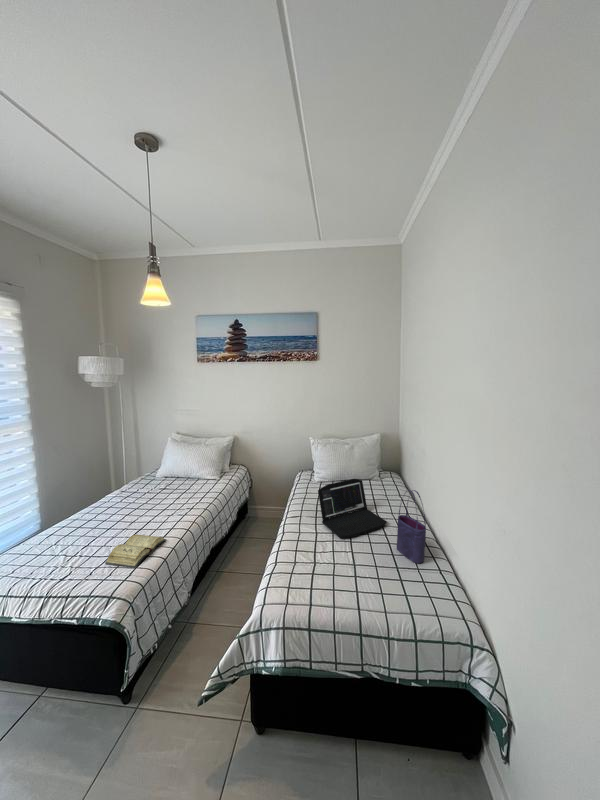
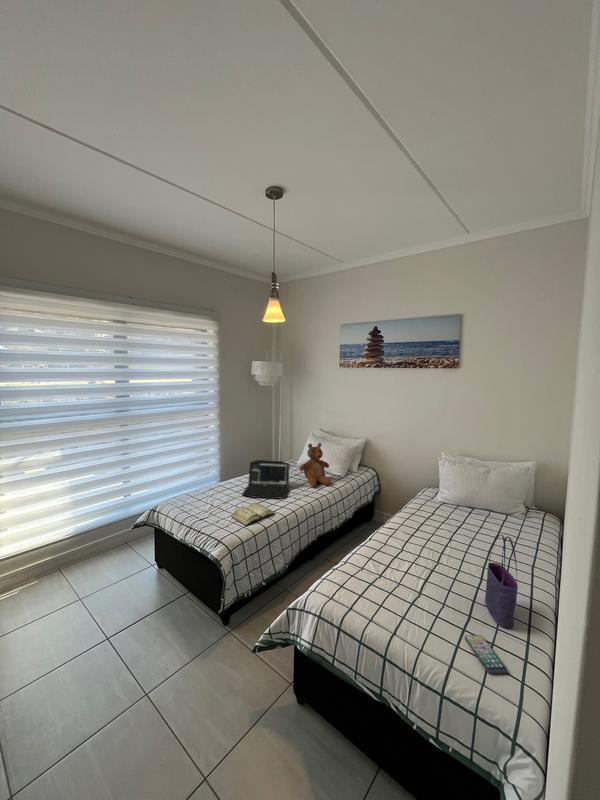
teddy bear: none [172,447,211,498] -> present [299,443,330,487]
laptop: present [318,479,387,538] -> present [242,460,290,499]
smartphone: none [404,577,442,602] -> present [465,635,507,673]

